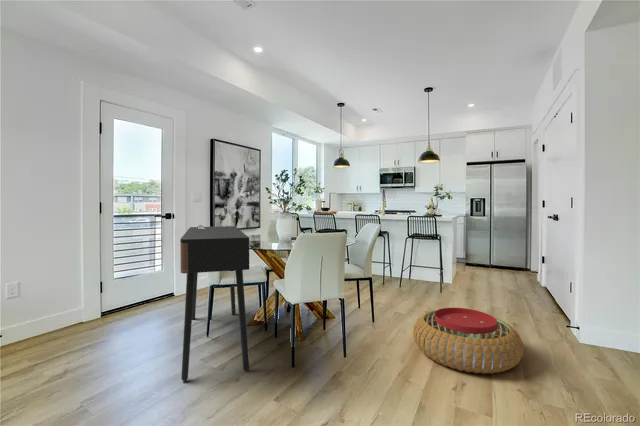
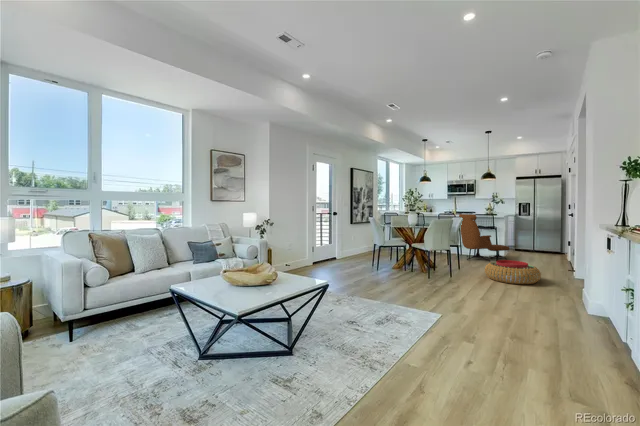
lounge chair: none [382,215,459,294] -> present [459,214,509,261]
console table: present [180,226,249,381] -> none [362,219,413,281]

